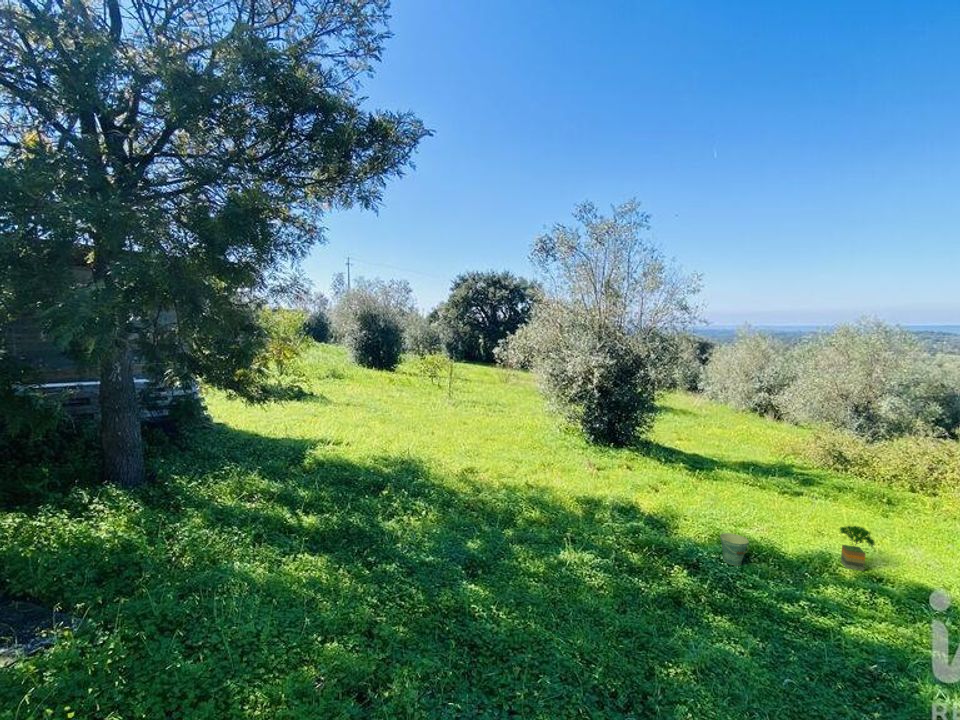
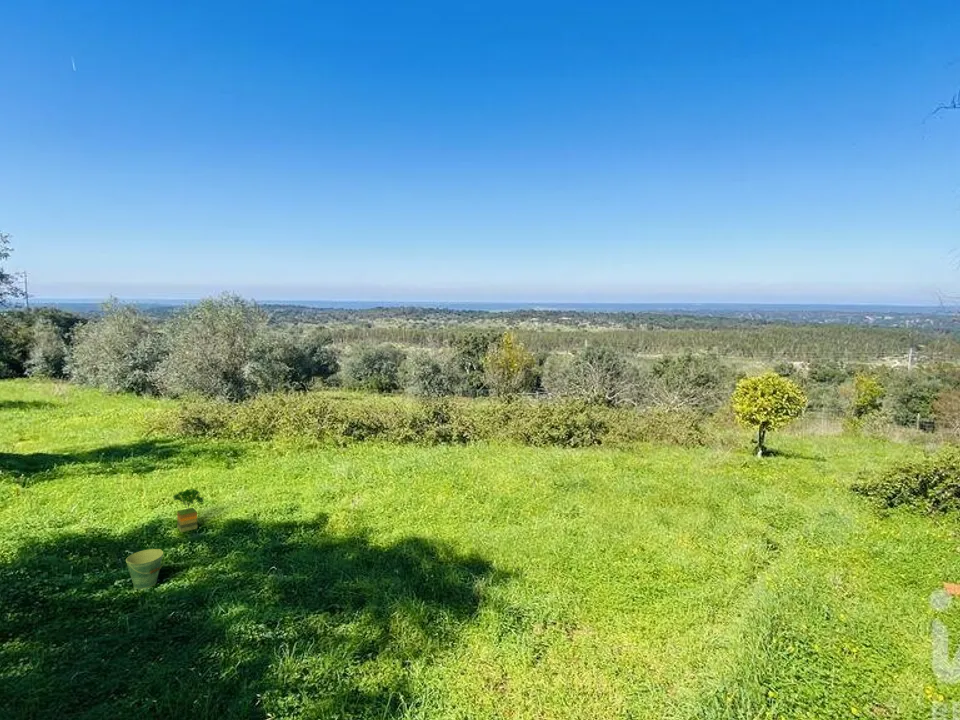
bucket: present [720,533,749,565] -> present [126,549,163,589]

